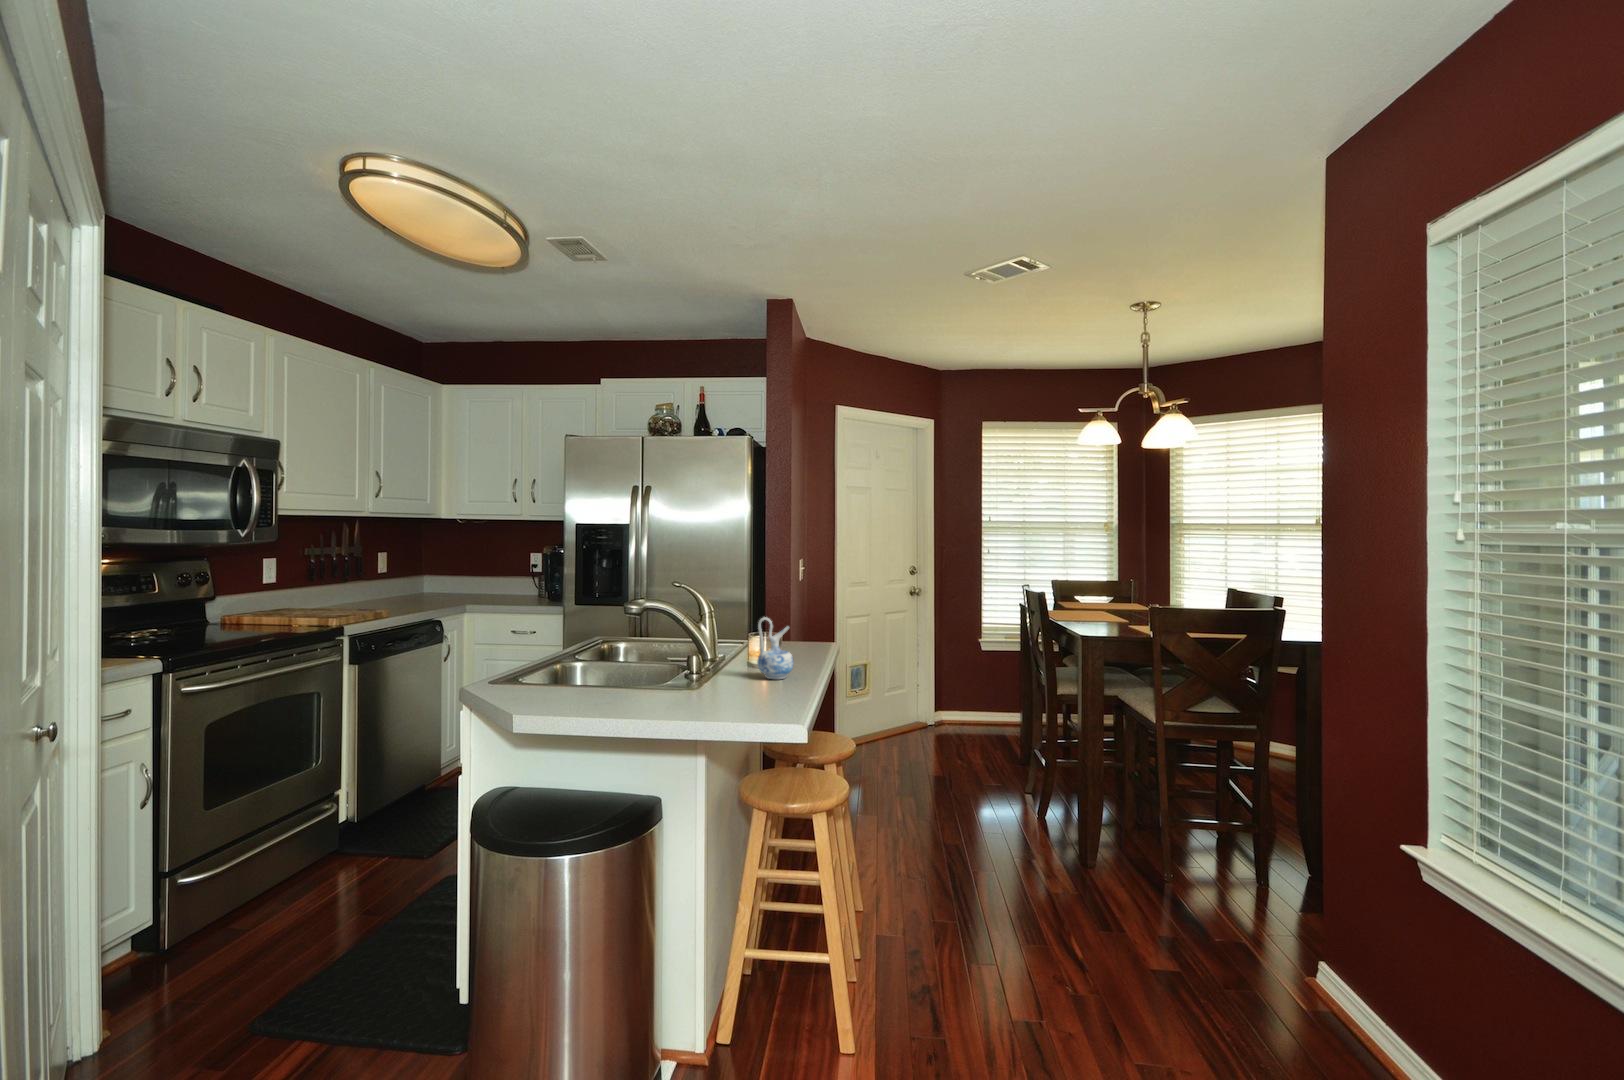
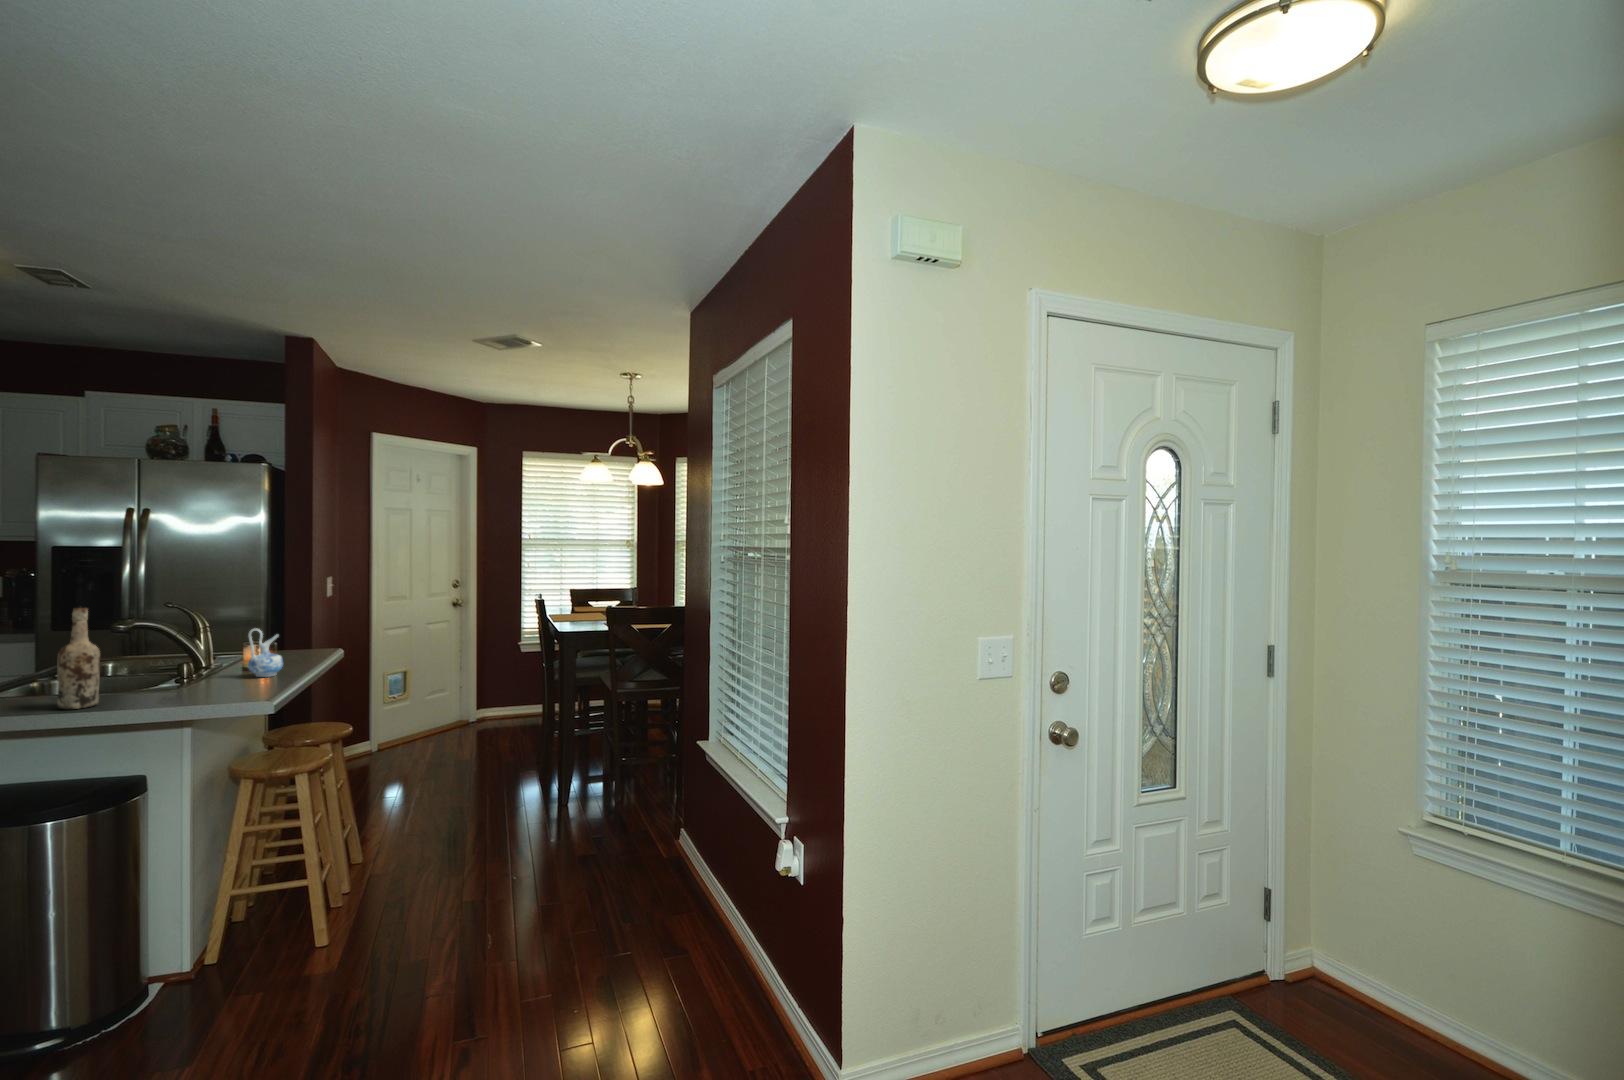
wine bottle: none [579,583,619,707] -> present [57,607,100,709]

